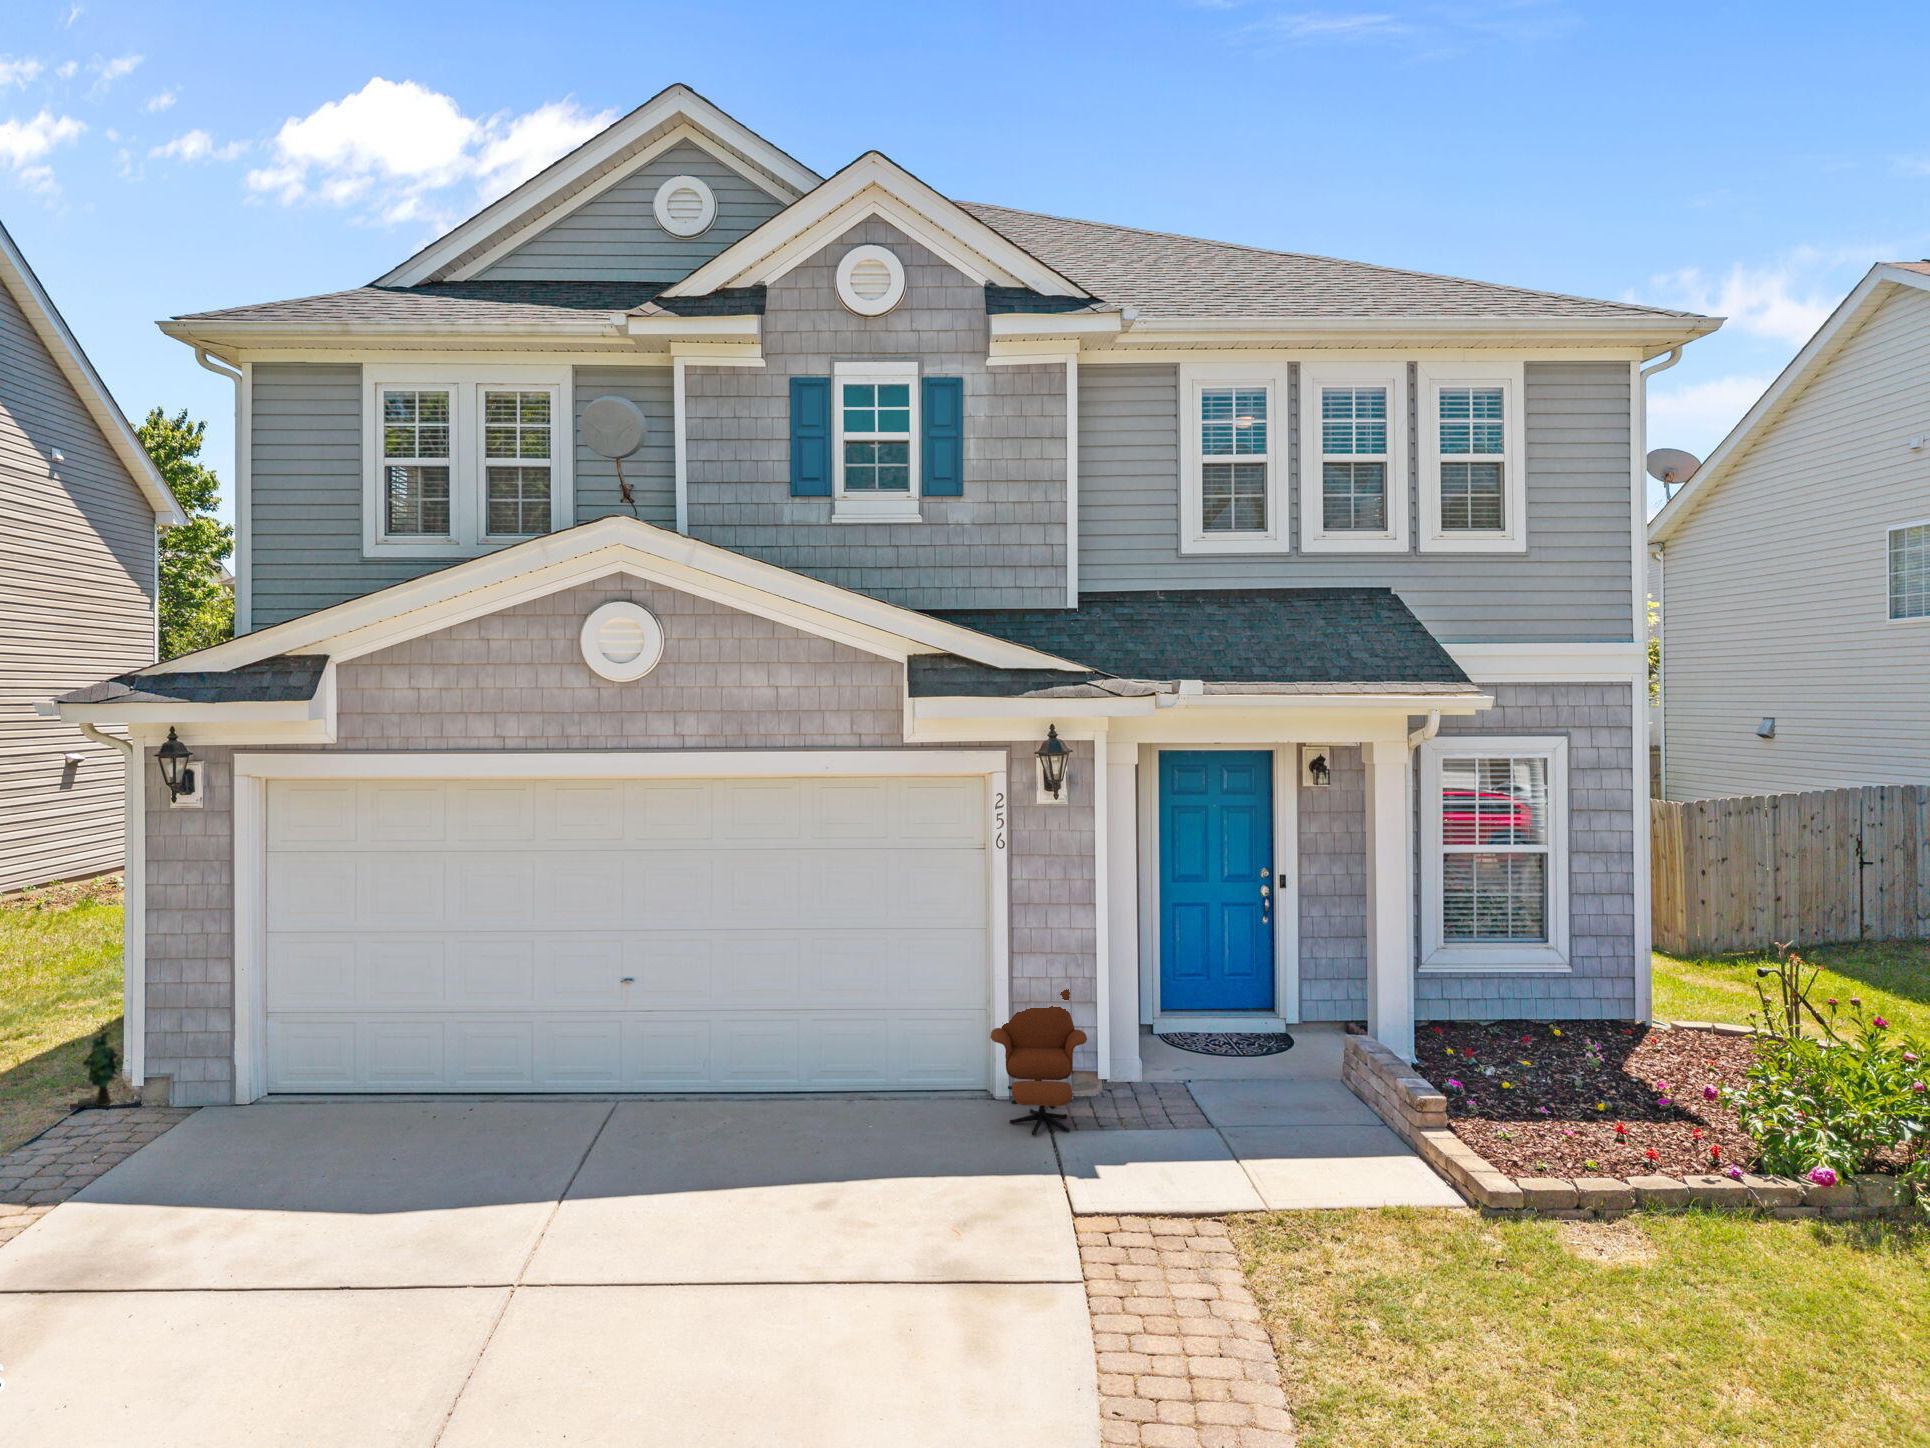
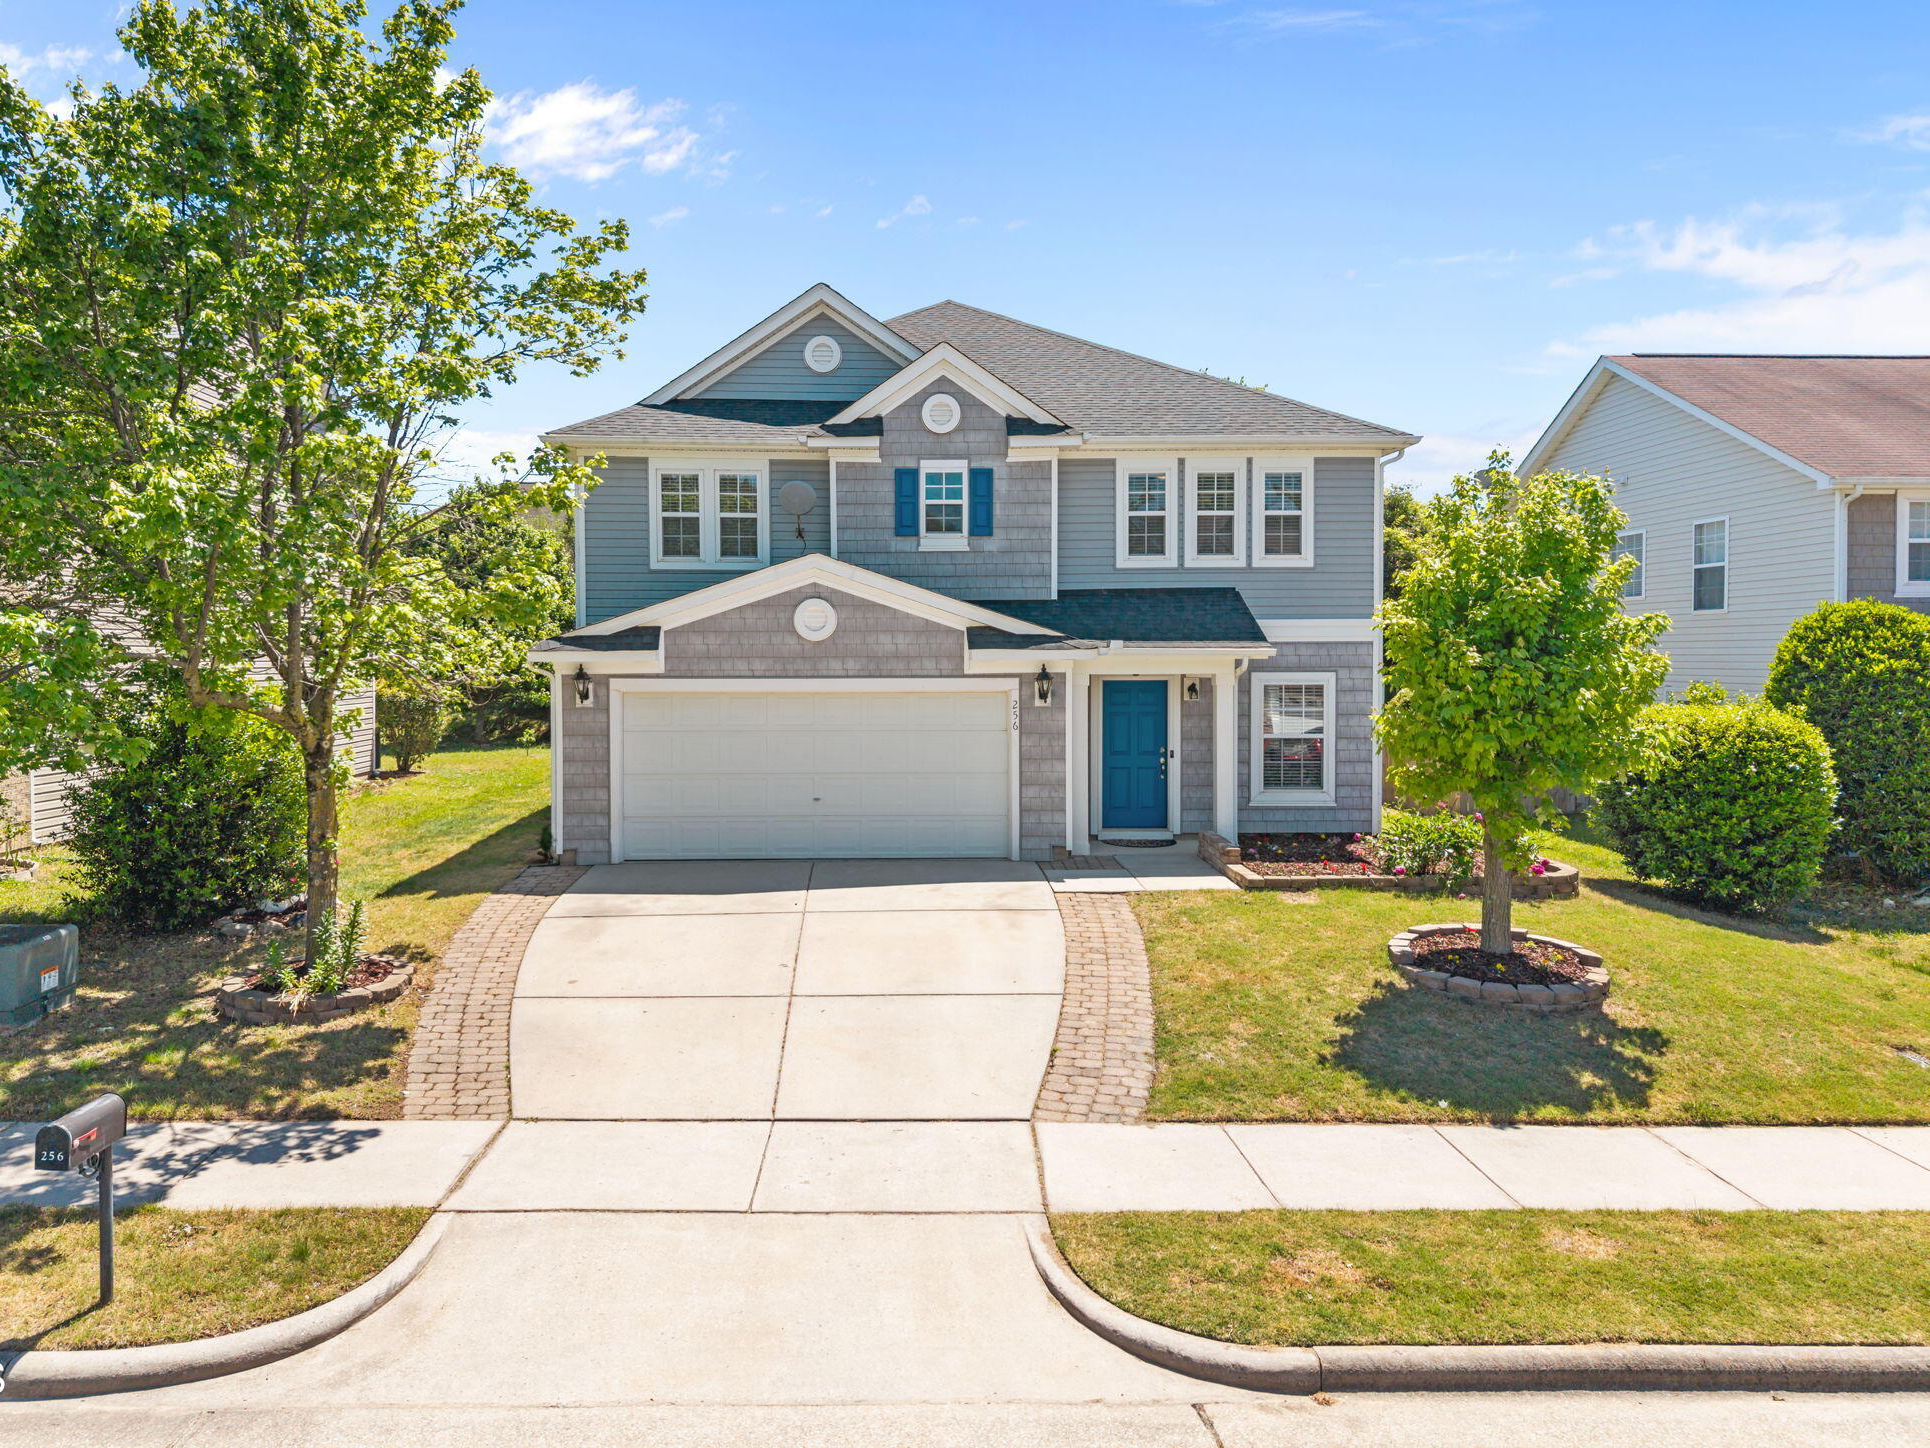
lounge chair: present [990,989,1087,1136] -> none [1011,798,1062,871]

